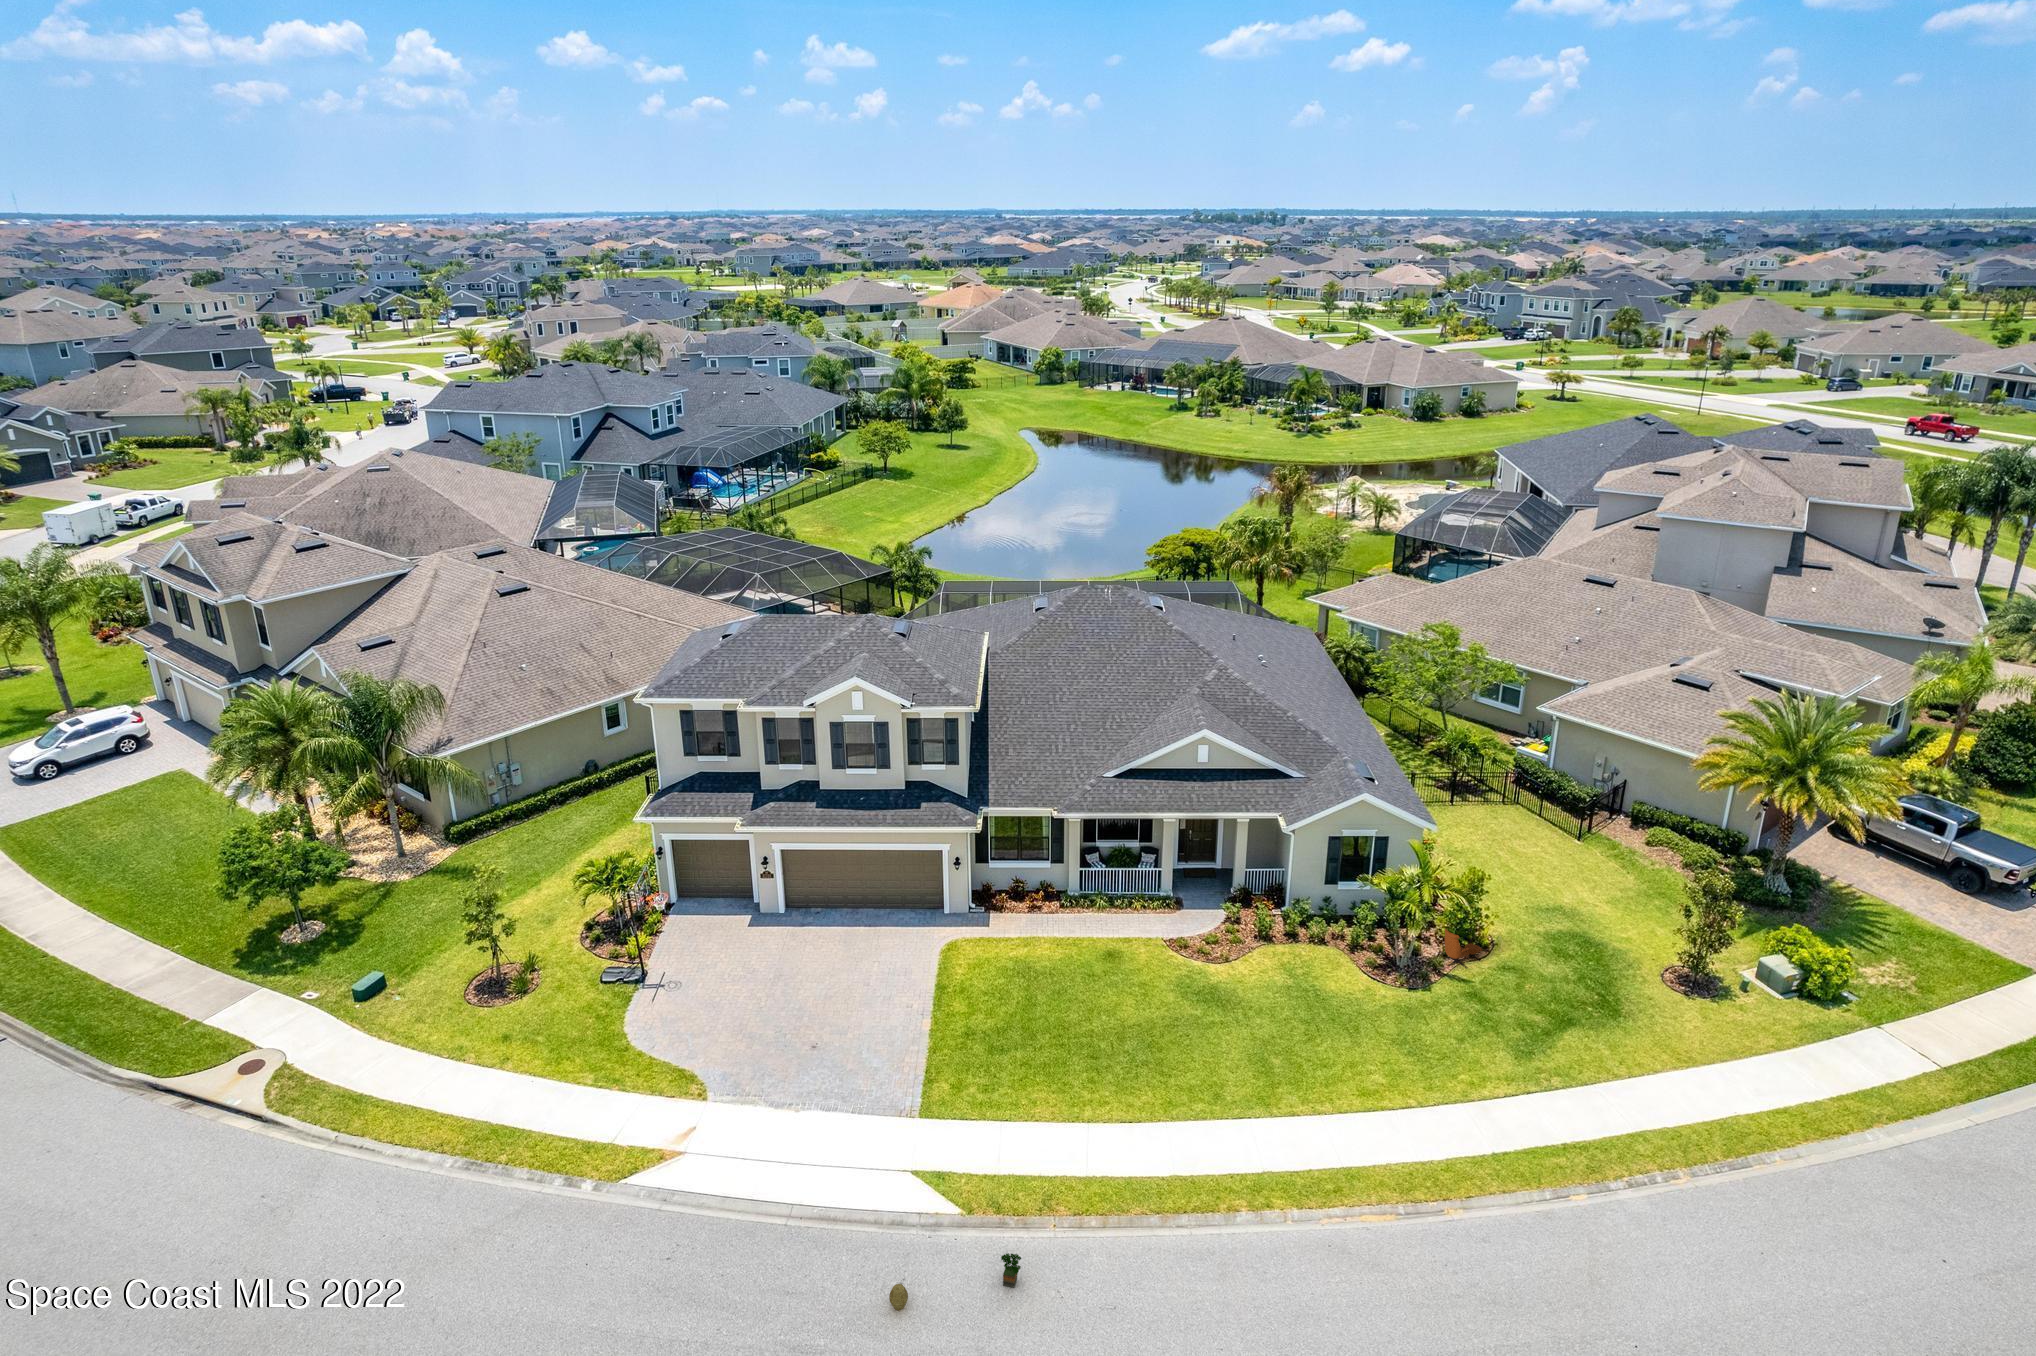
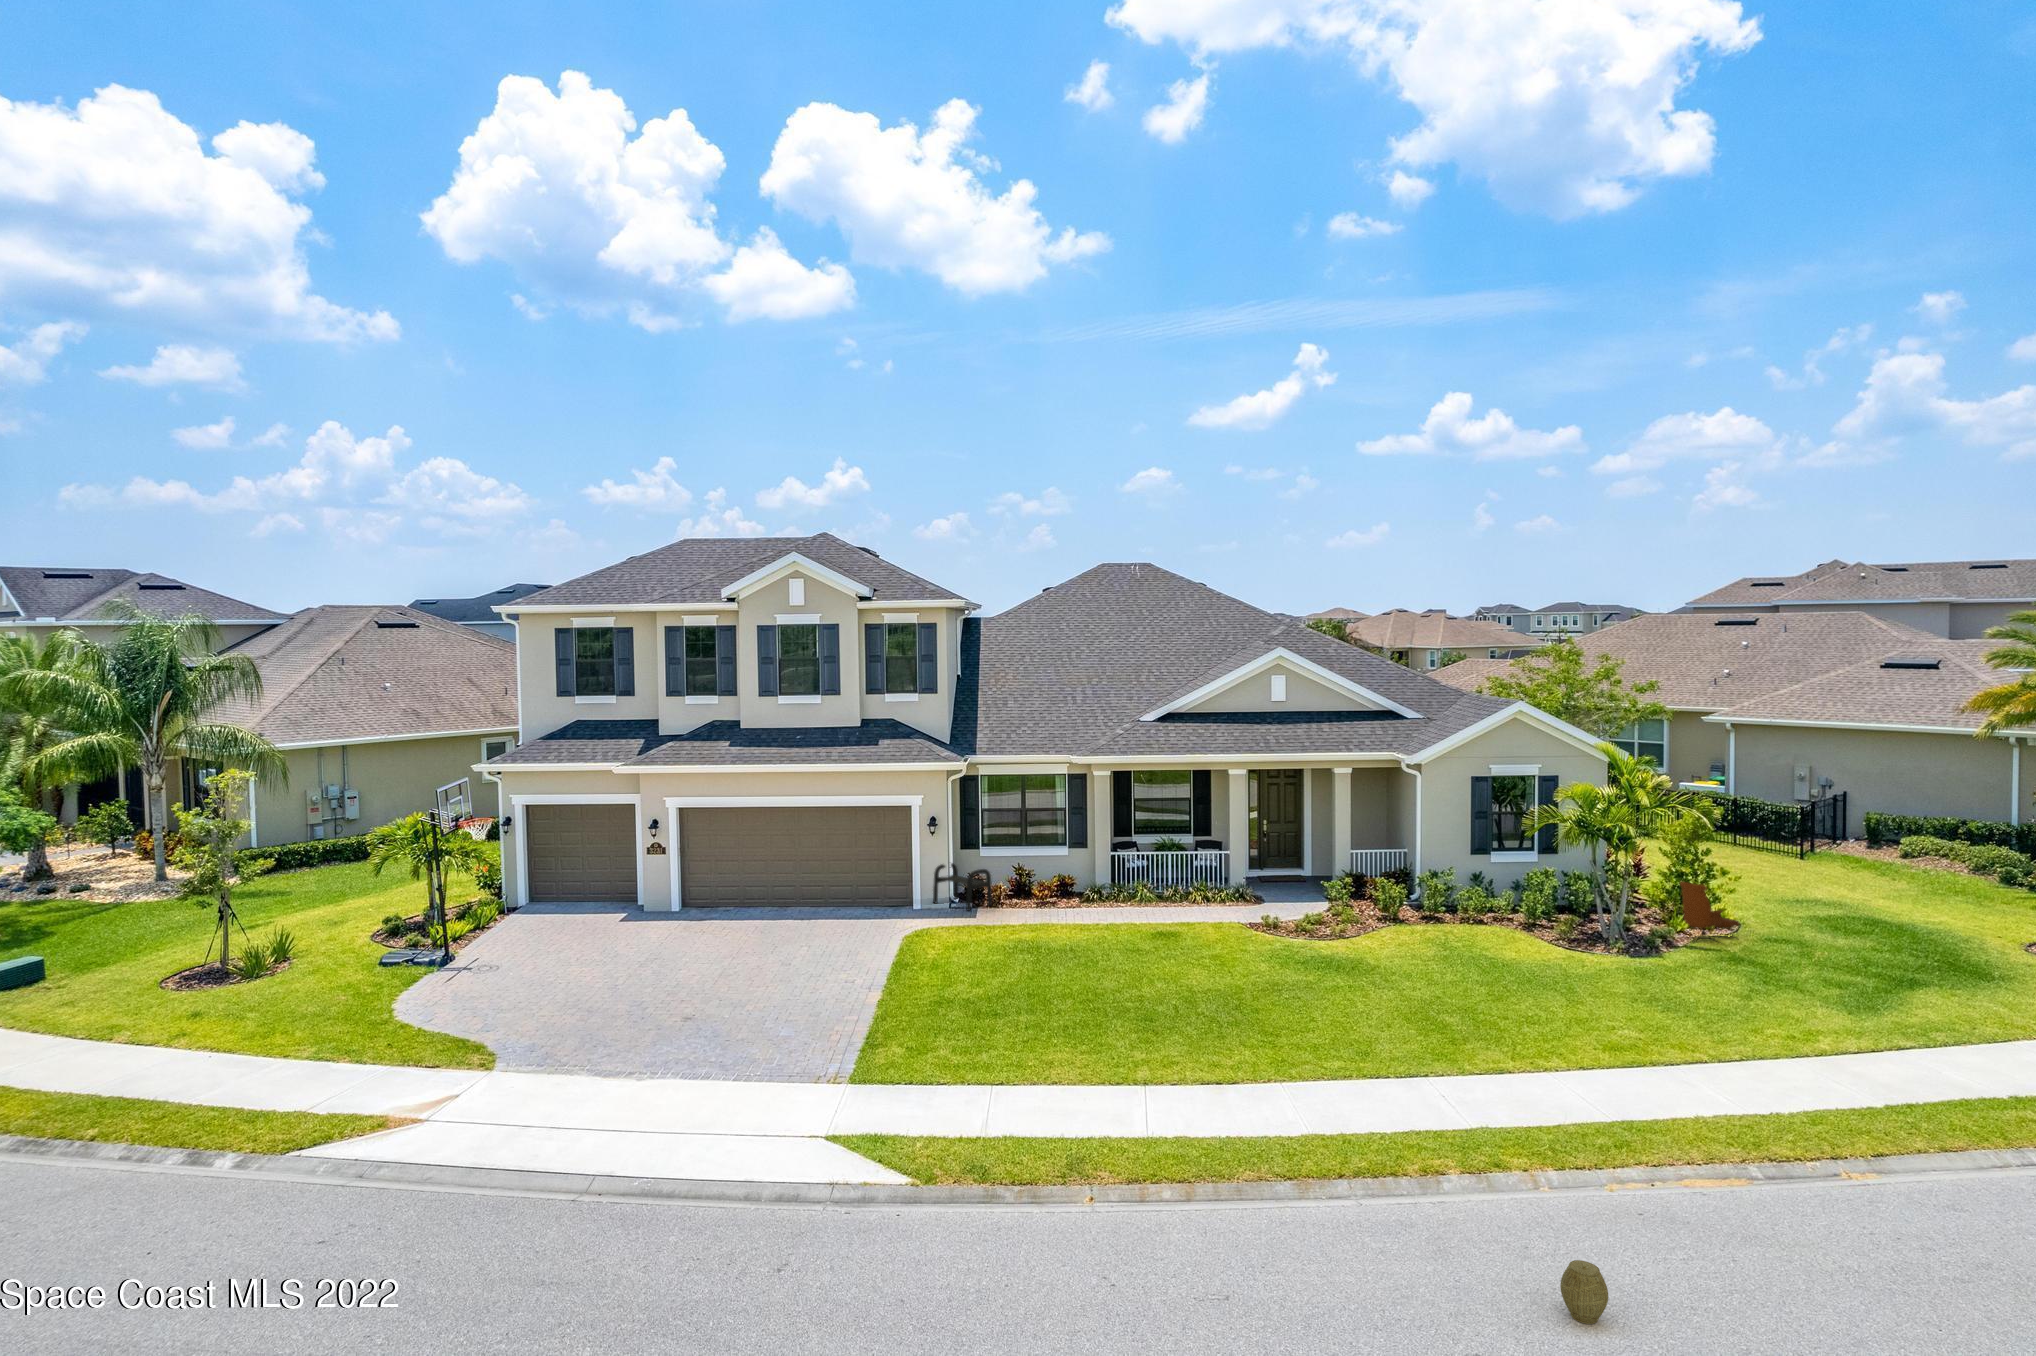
bench: none [959,885,998,925] -> present [933,863,992,911]
potted tree: present [1001,1253,1021,1288] -> none [994,1201,1040,1284]
woven basket: present [889,1284,908,1310] -> present [1560,1260,1608,1324]

